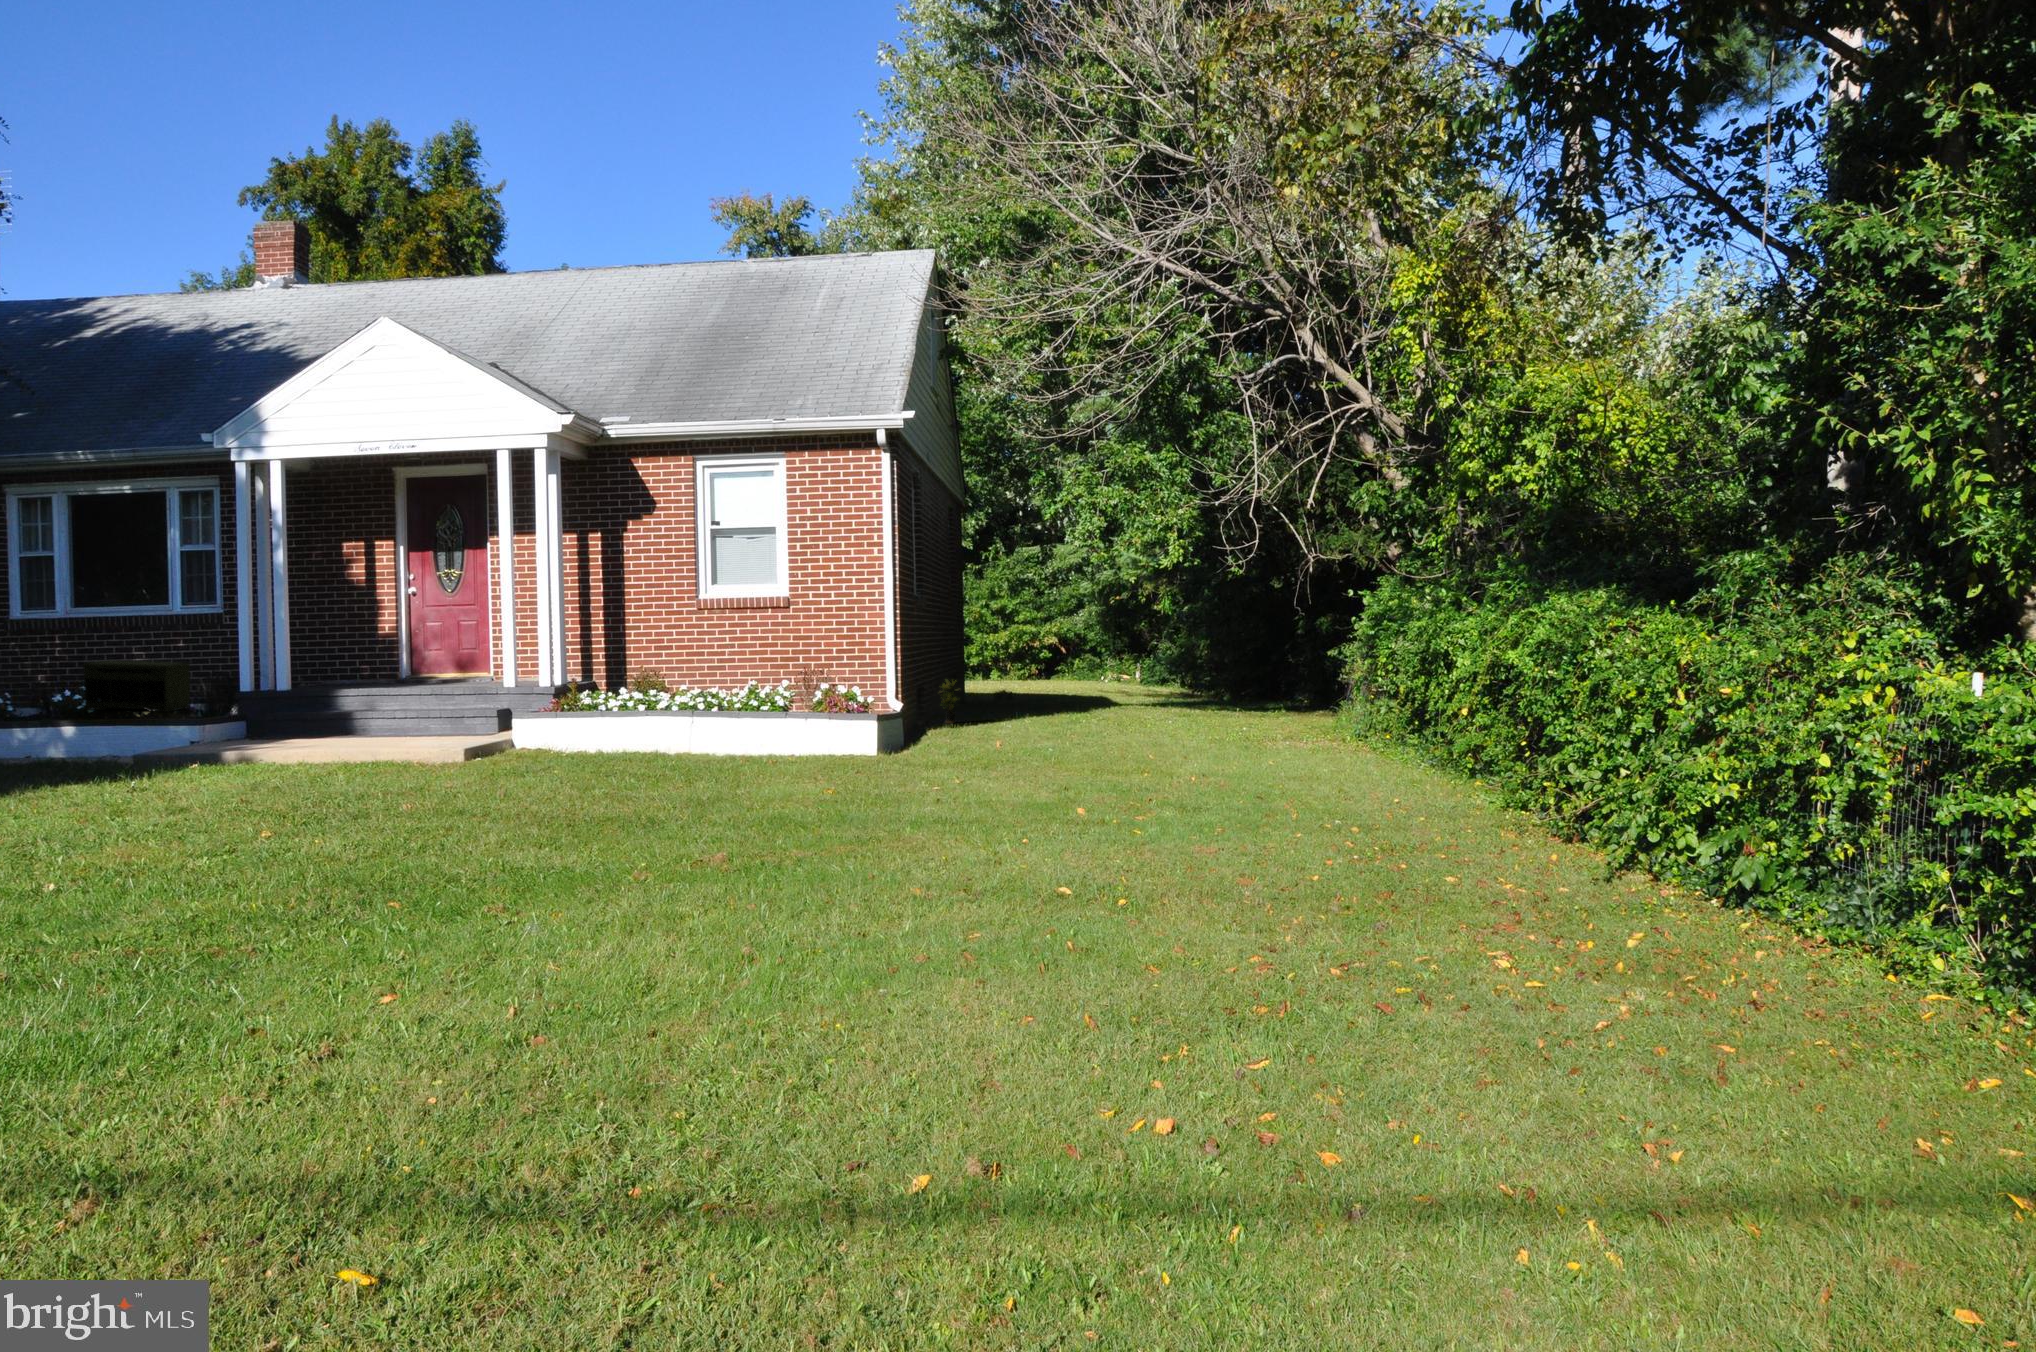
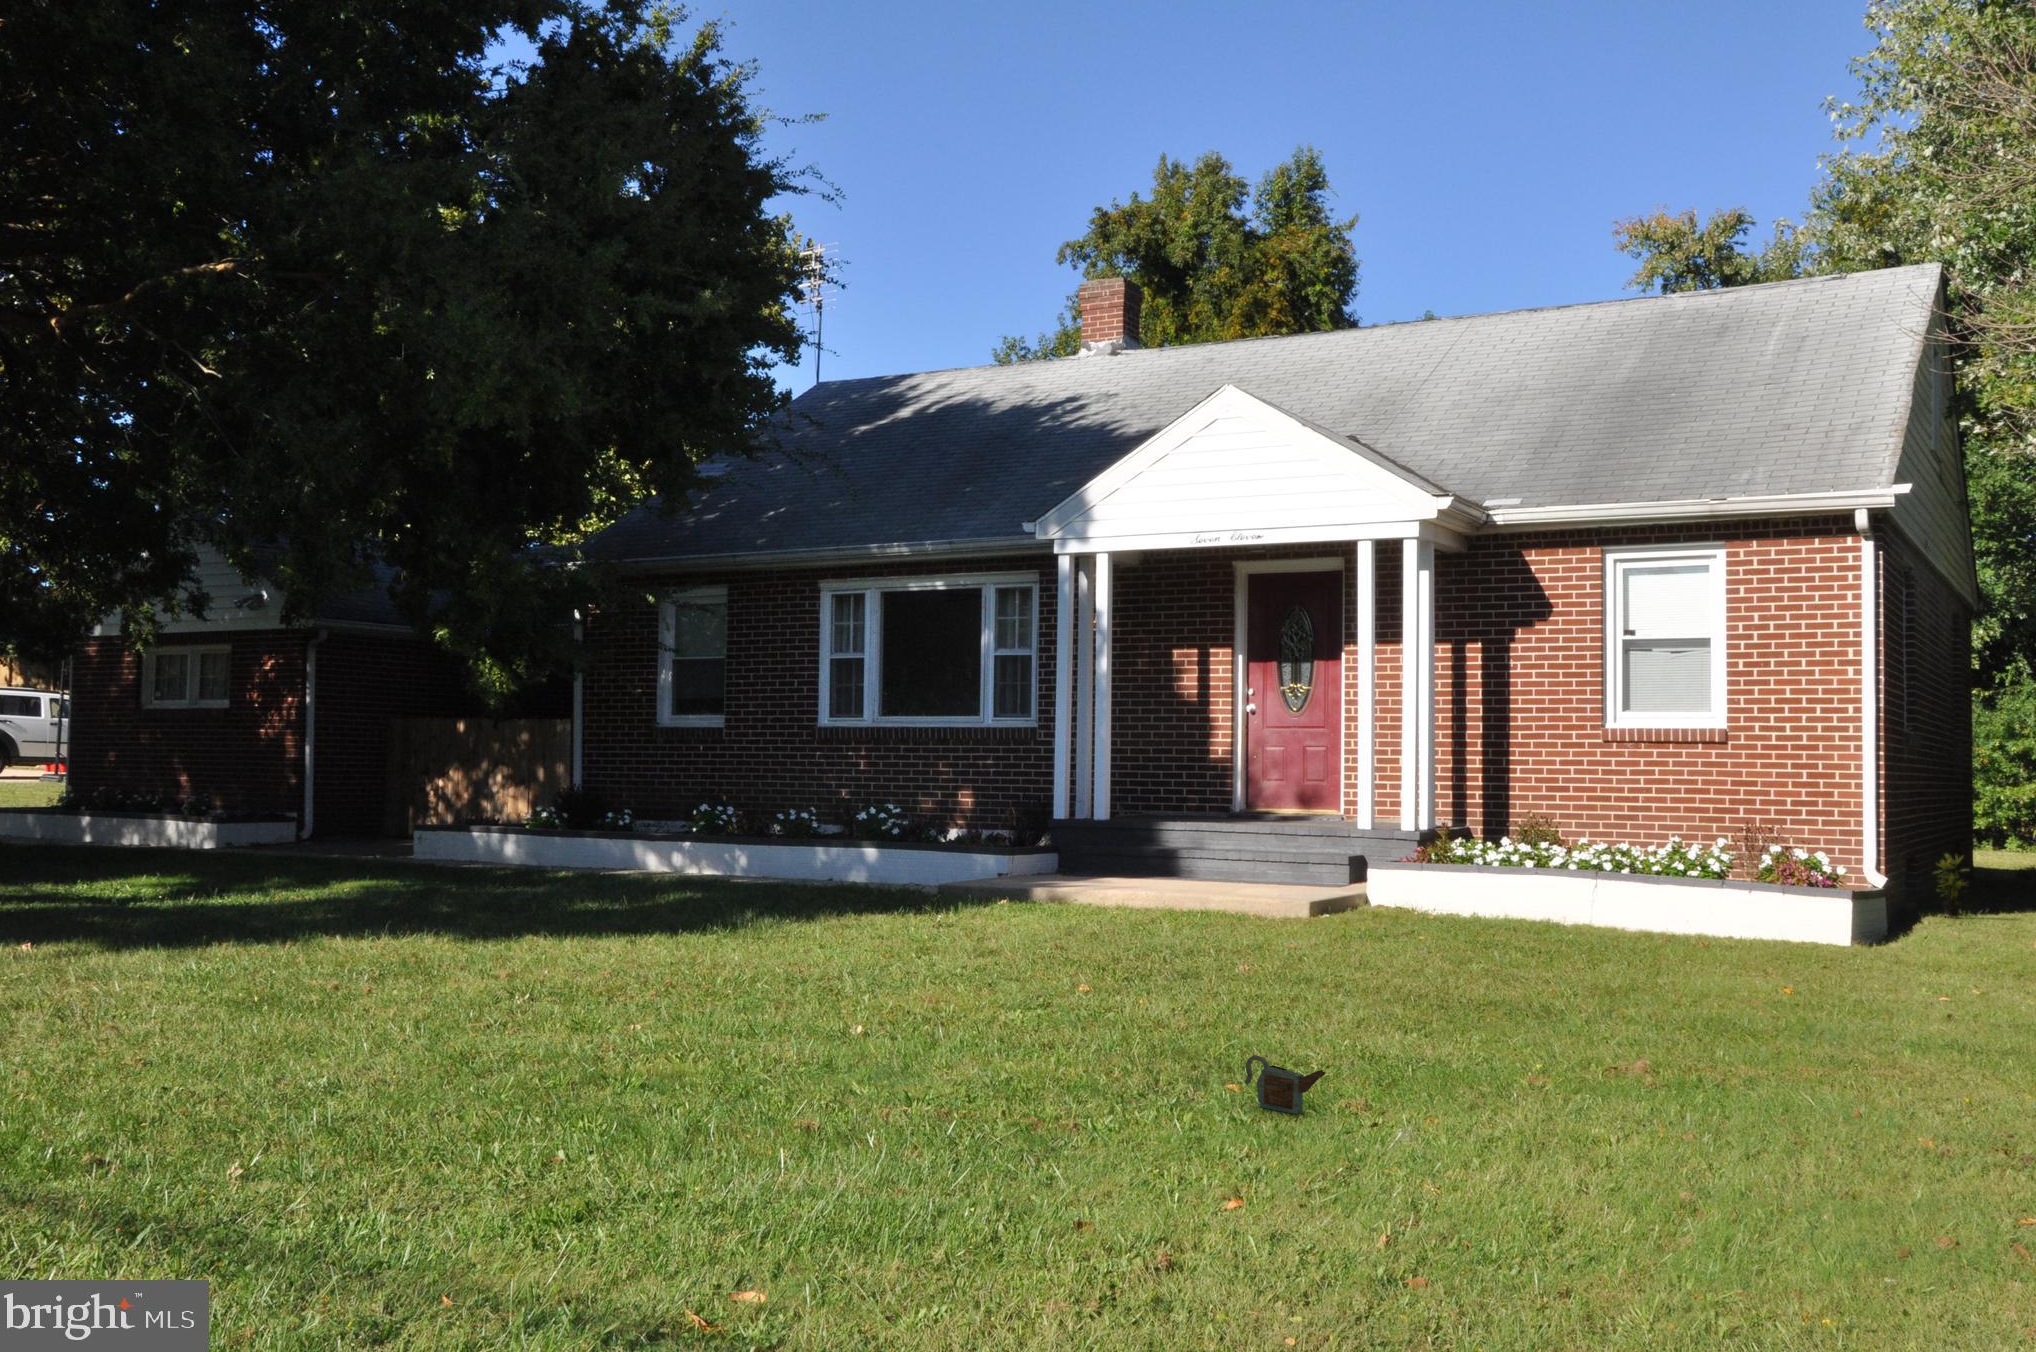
bench: present [83,660,190,712] -> none [912,777,1013,837]
watering can: none [256,947,341,1002] -> present [1244,1055,1325,1114]

